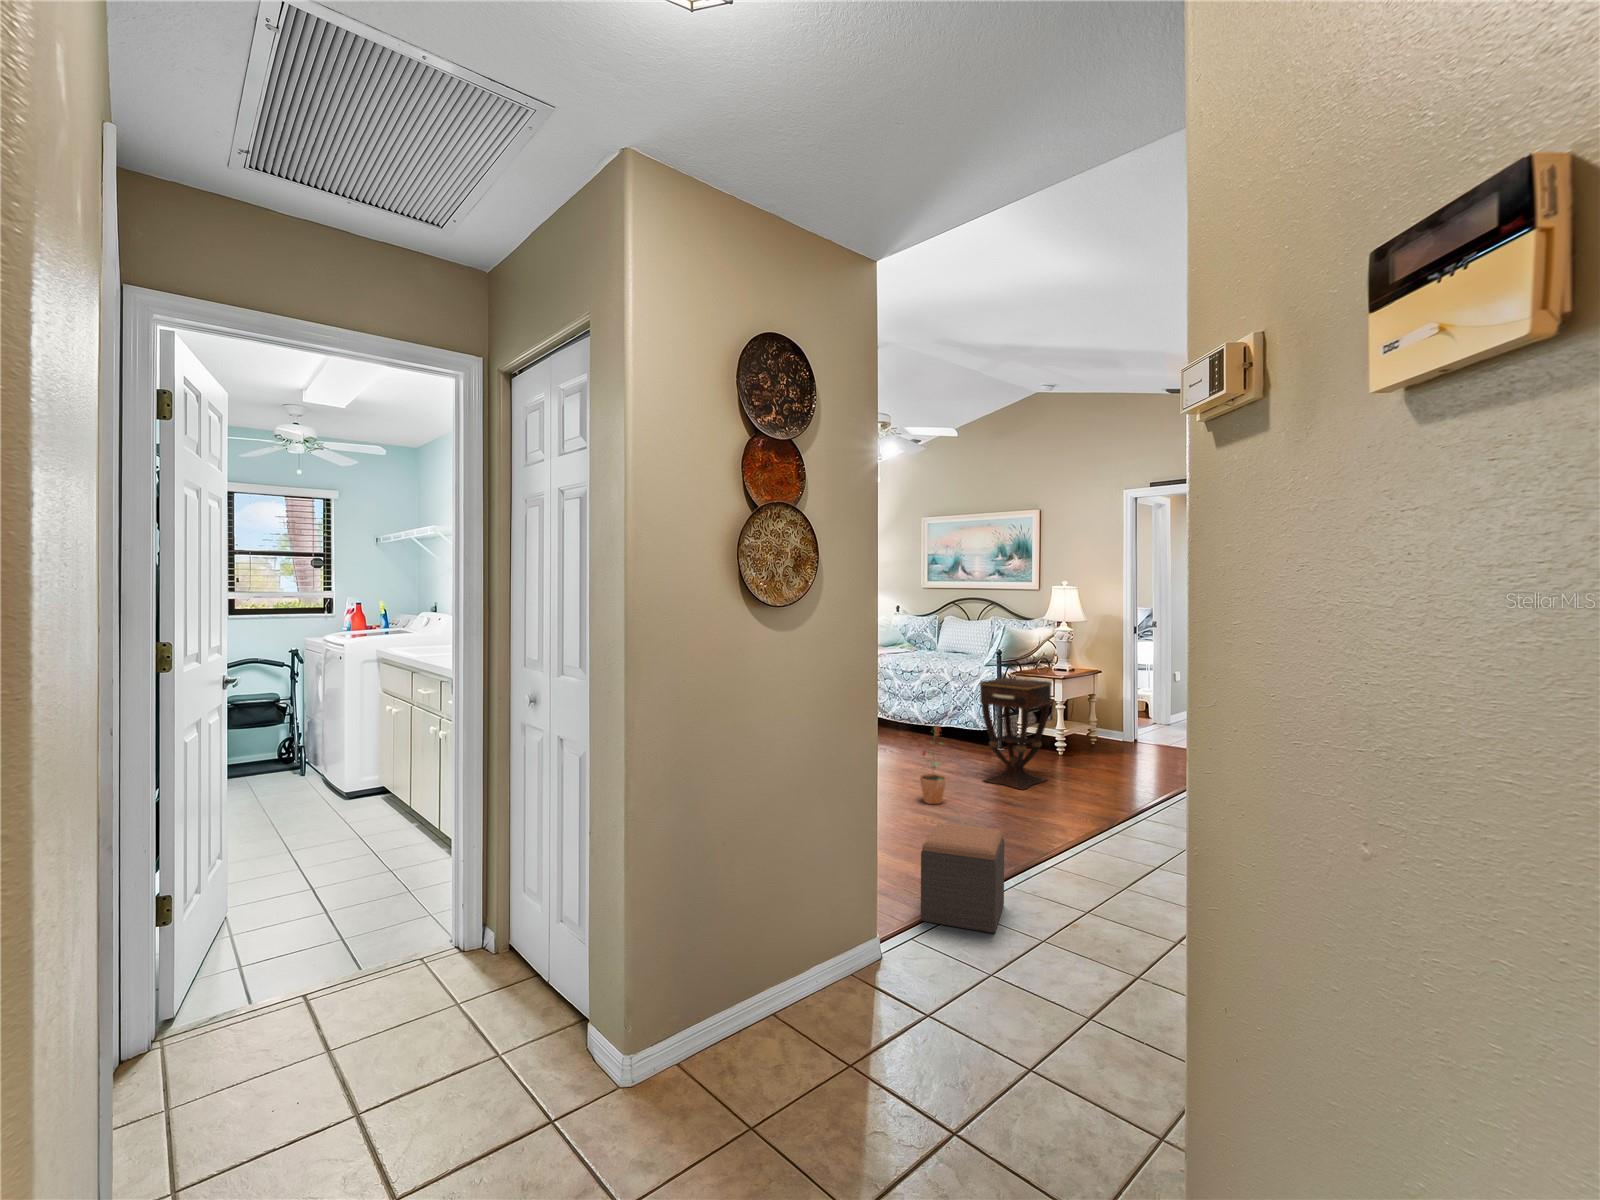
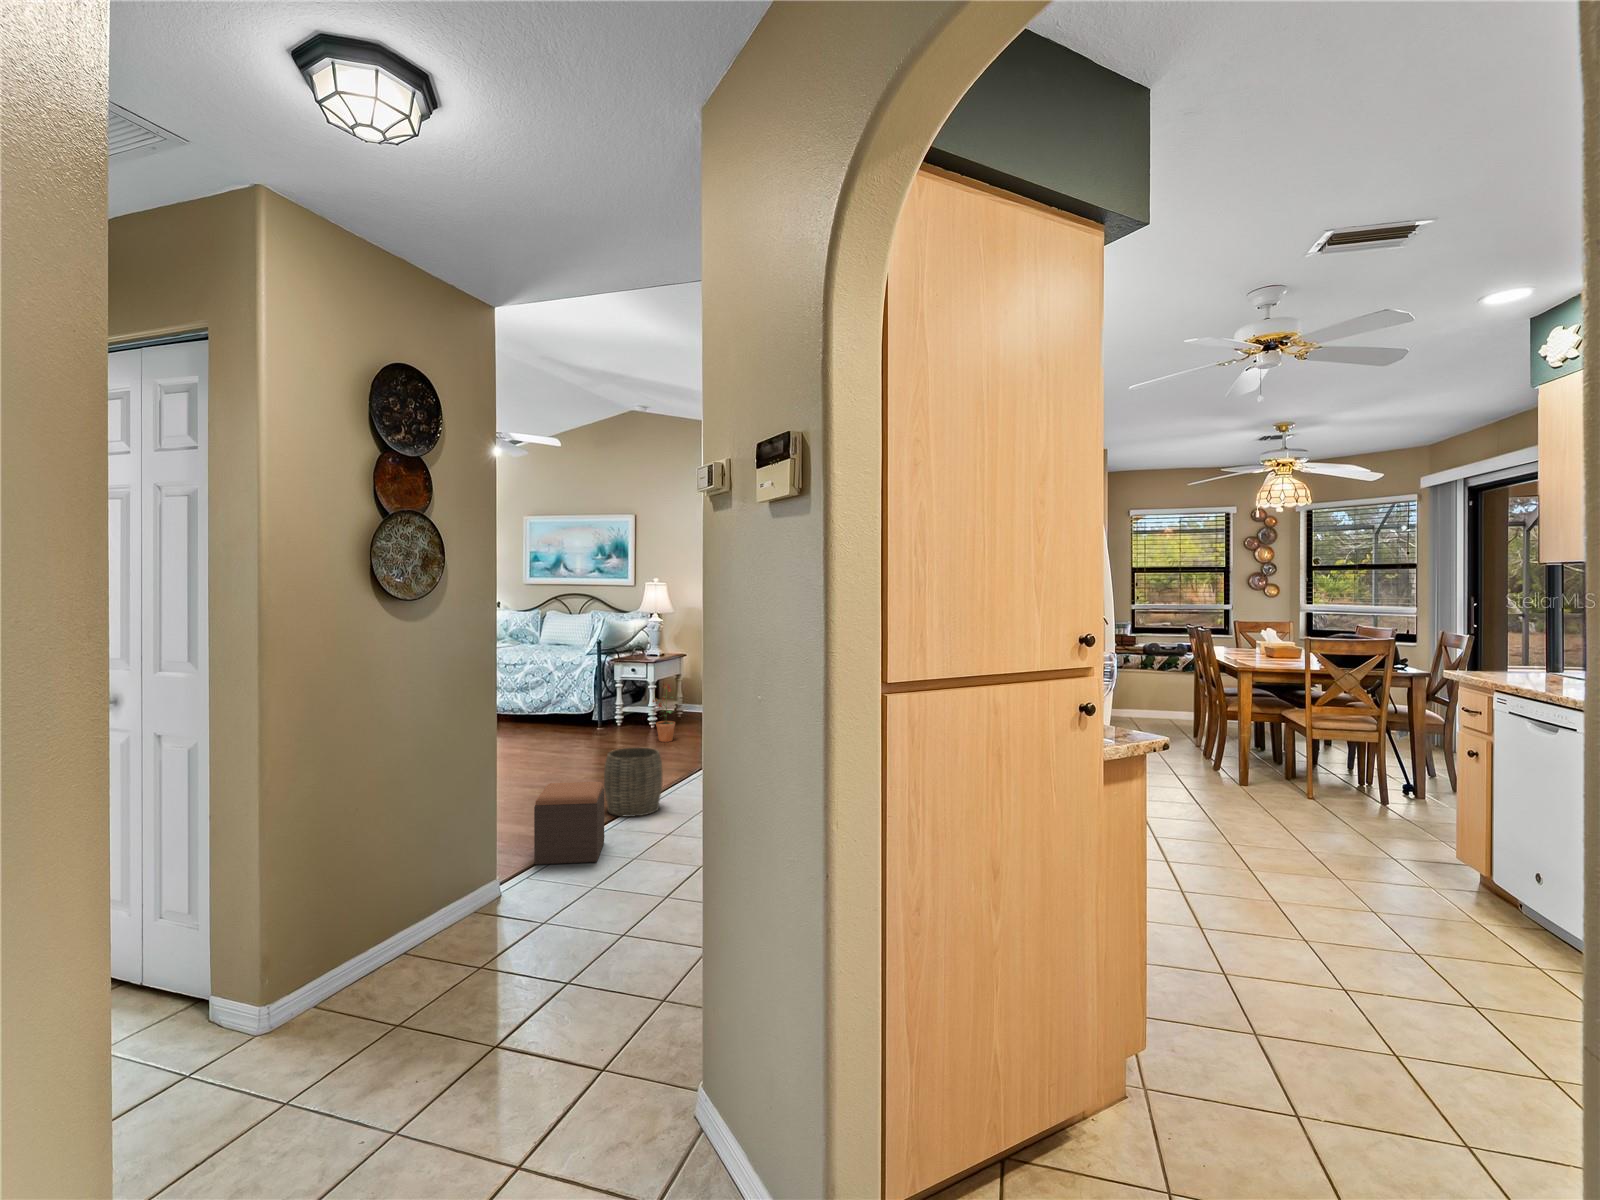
side table: present [980,678,1052,790] -> none [581,663,645,759]
potted plant: present [918,724,946,804] -> present [653,684,675,742]
woven basket: none [1004,785,1077,873] -> present [604,747,662,817]

